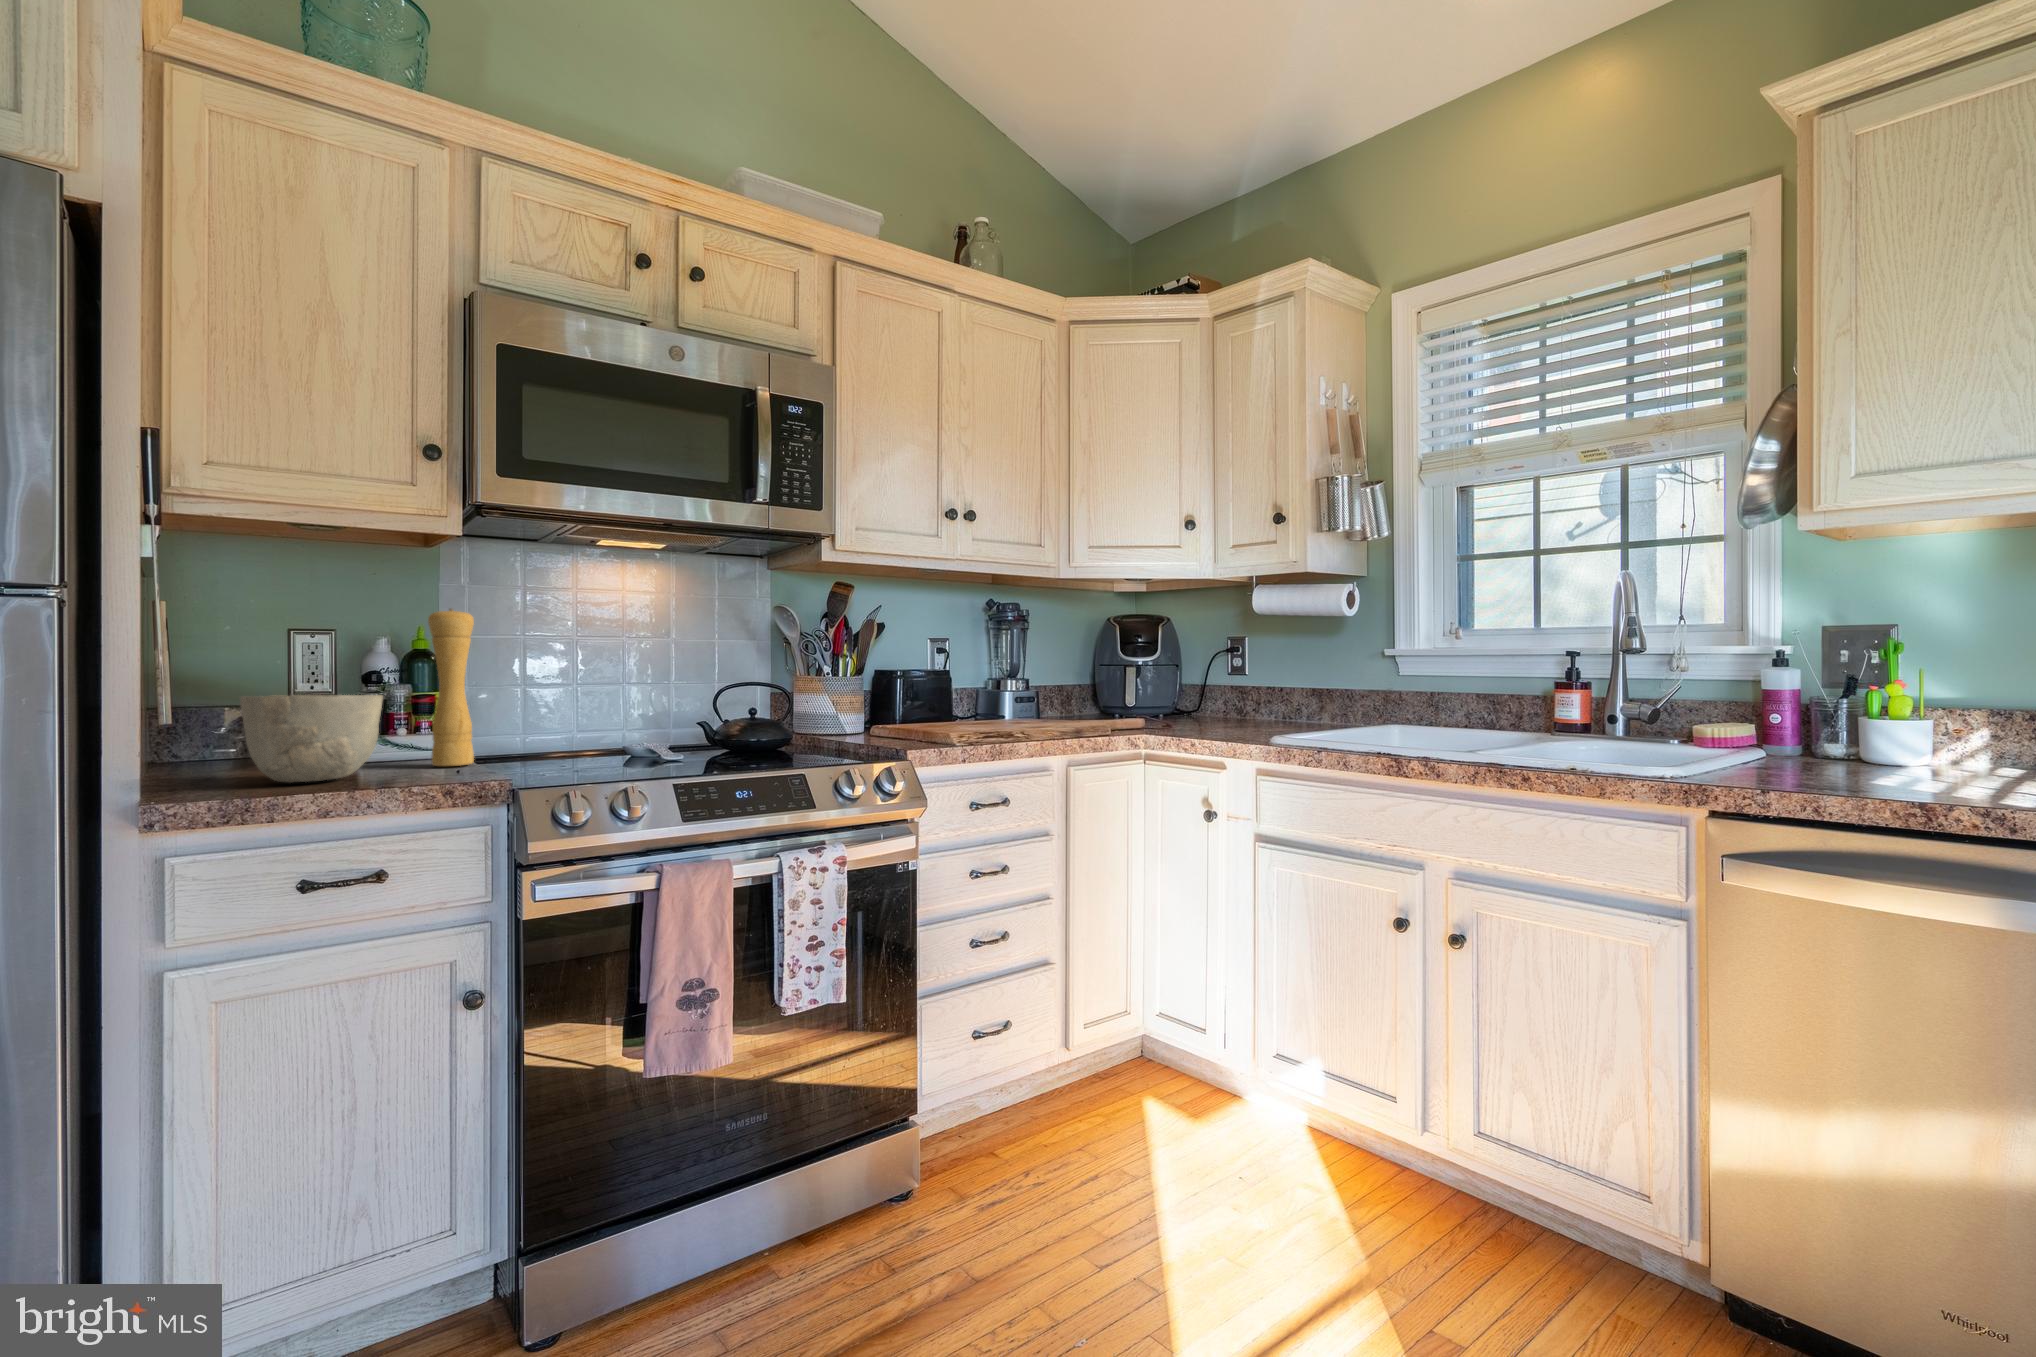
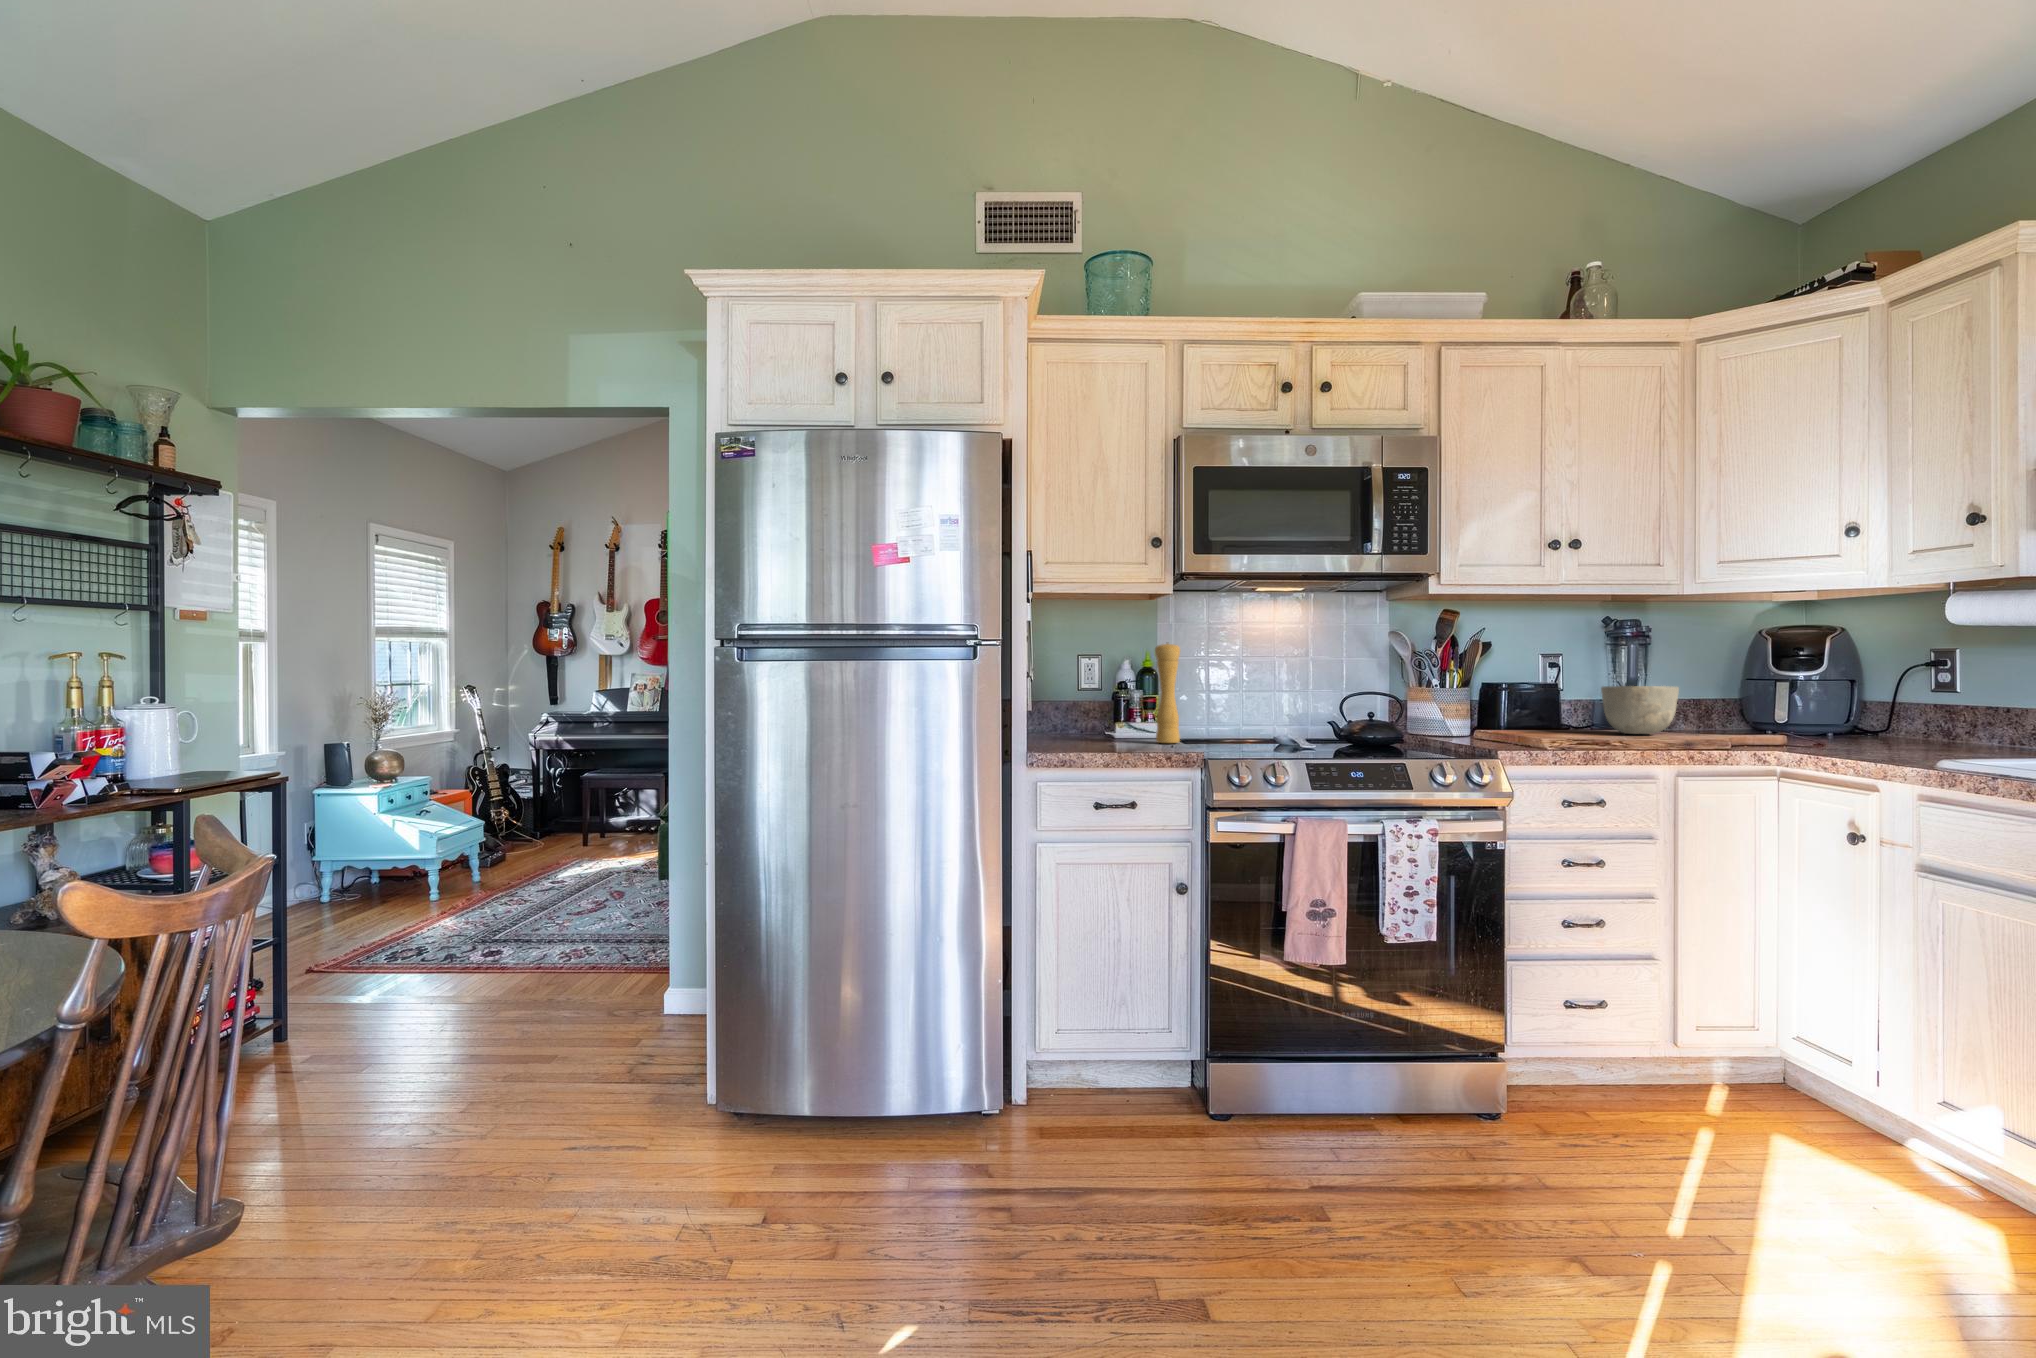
bowl: present [240,695,383,783] -> present [1601,686,1679,734]

